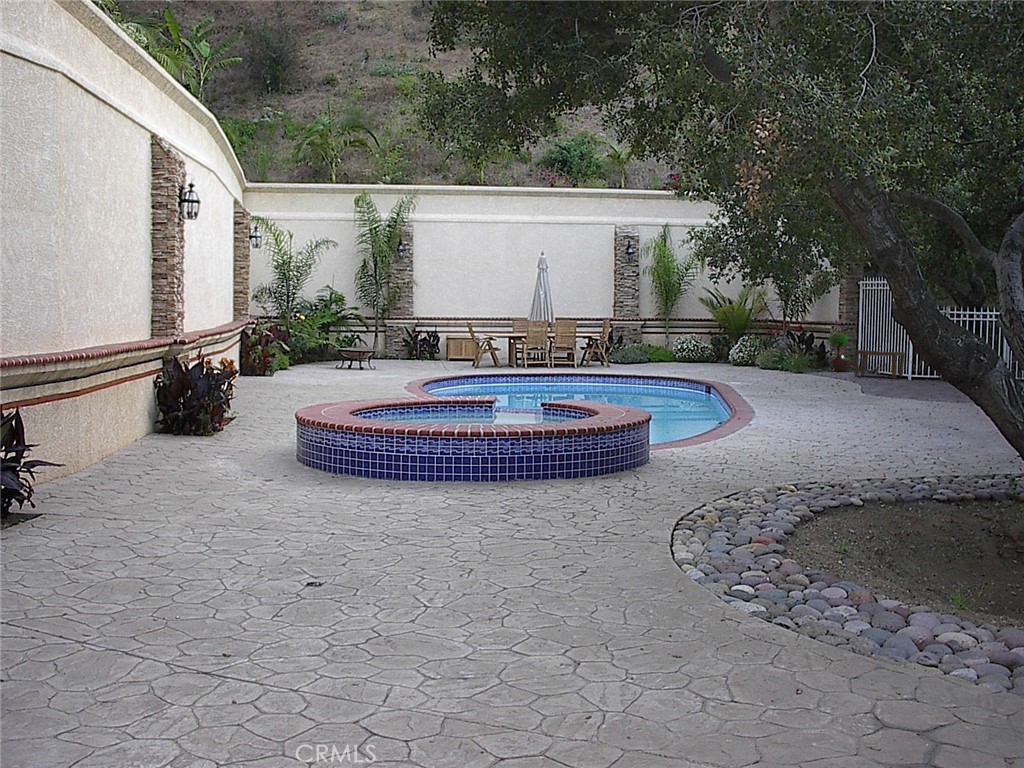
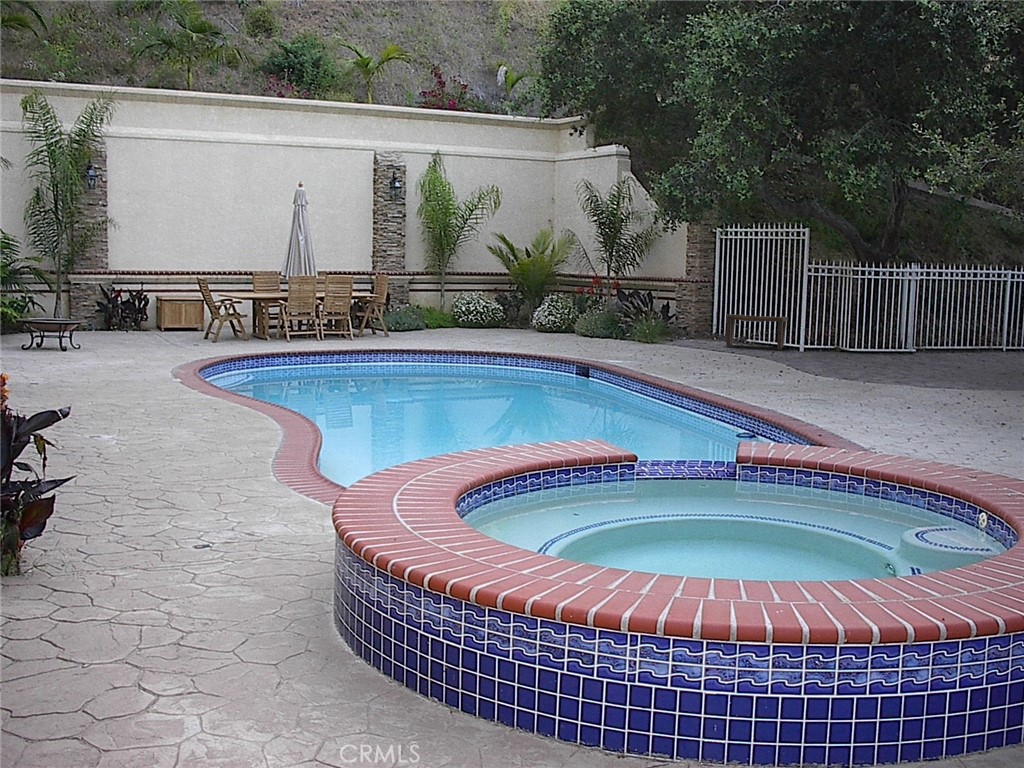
potted tree: present [828,332,850,371] -> none [673,287,704,339]

